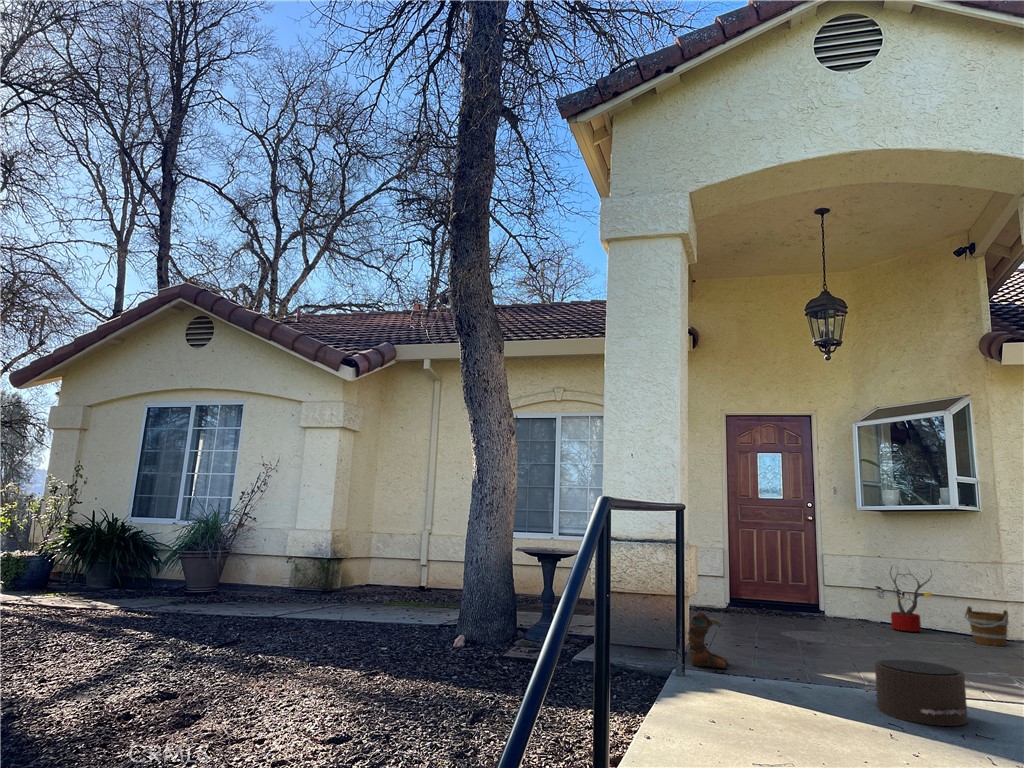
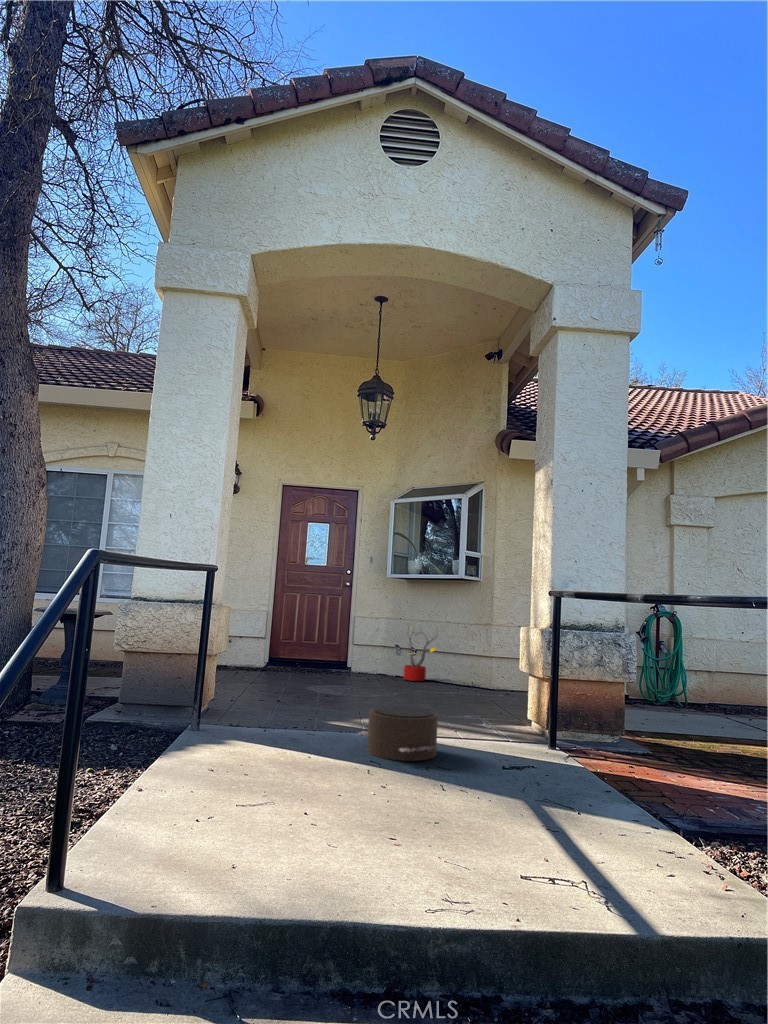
bucket: present [964,606,1009,646] -> none [458,658,489,690]
boots: present [688,612,728,668] -> none [208,670,247,723]

